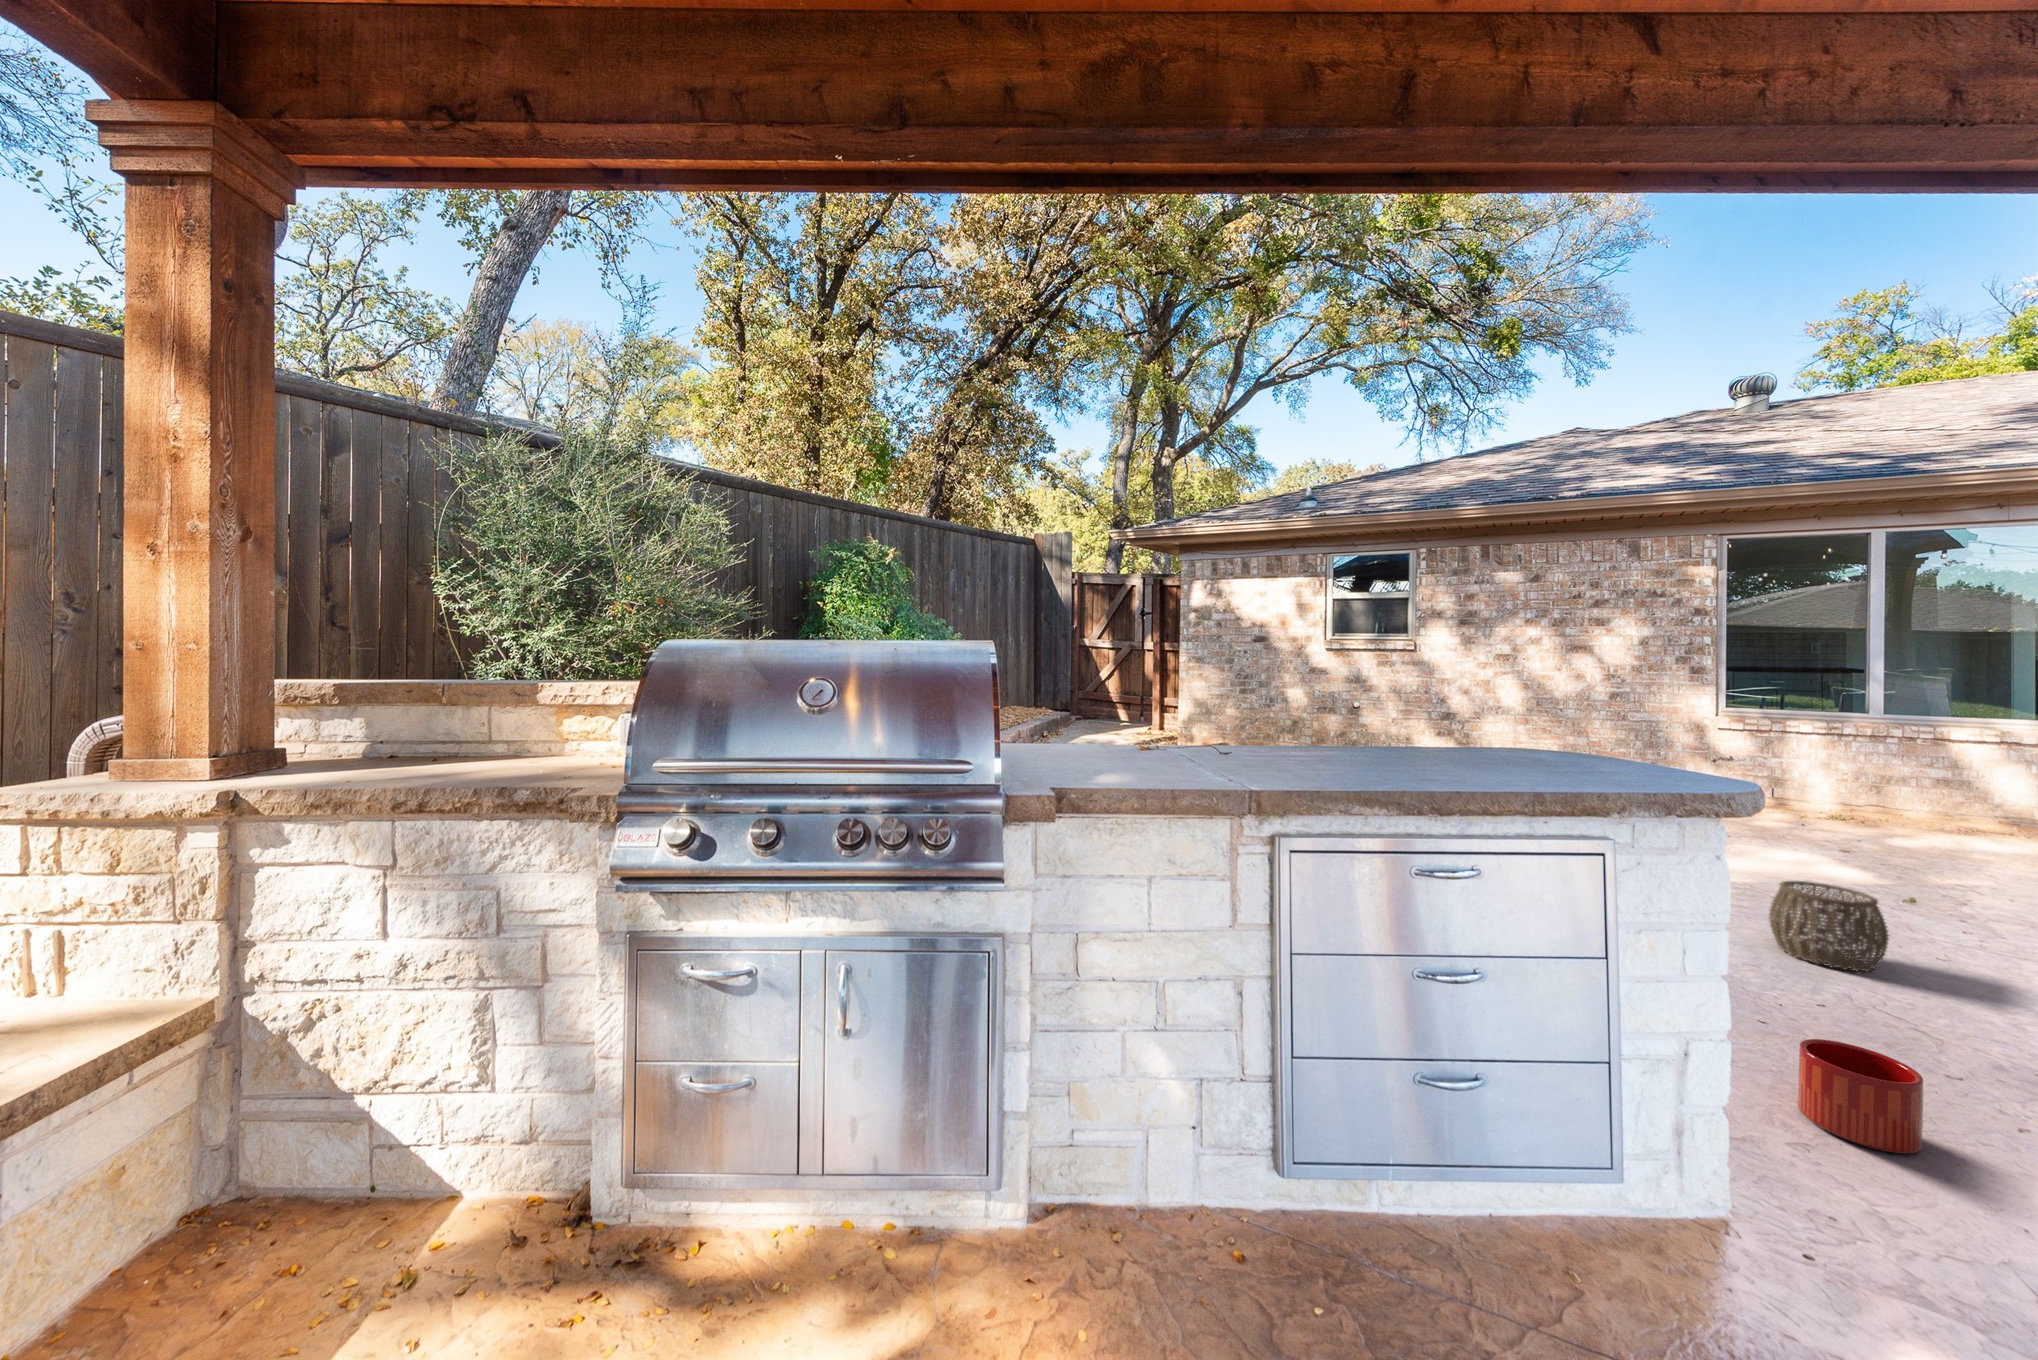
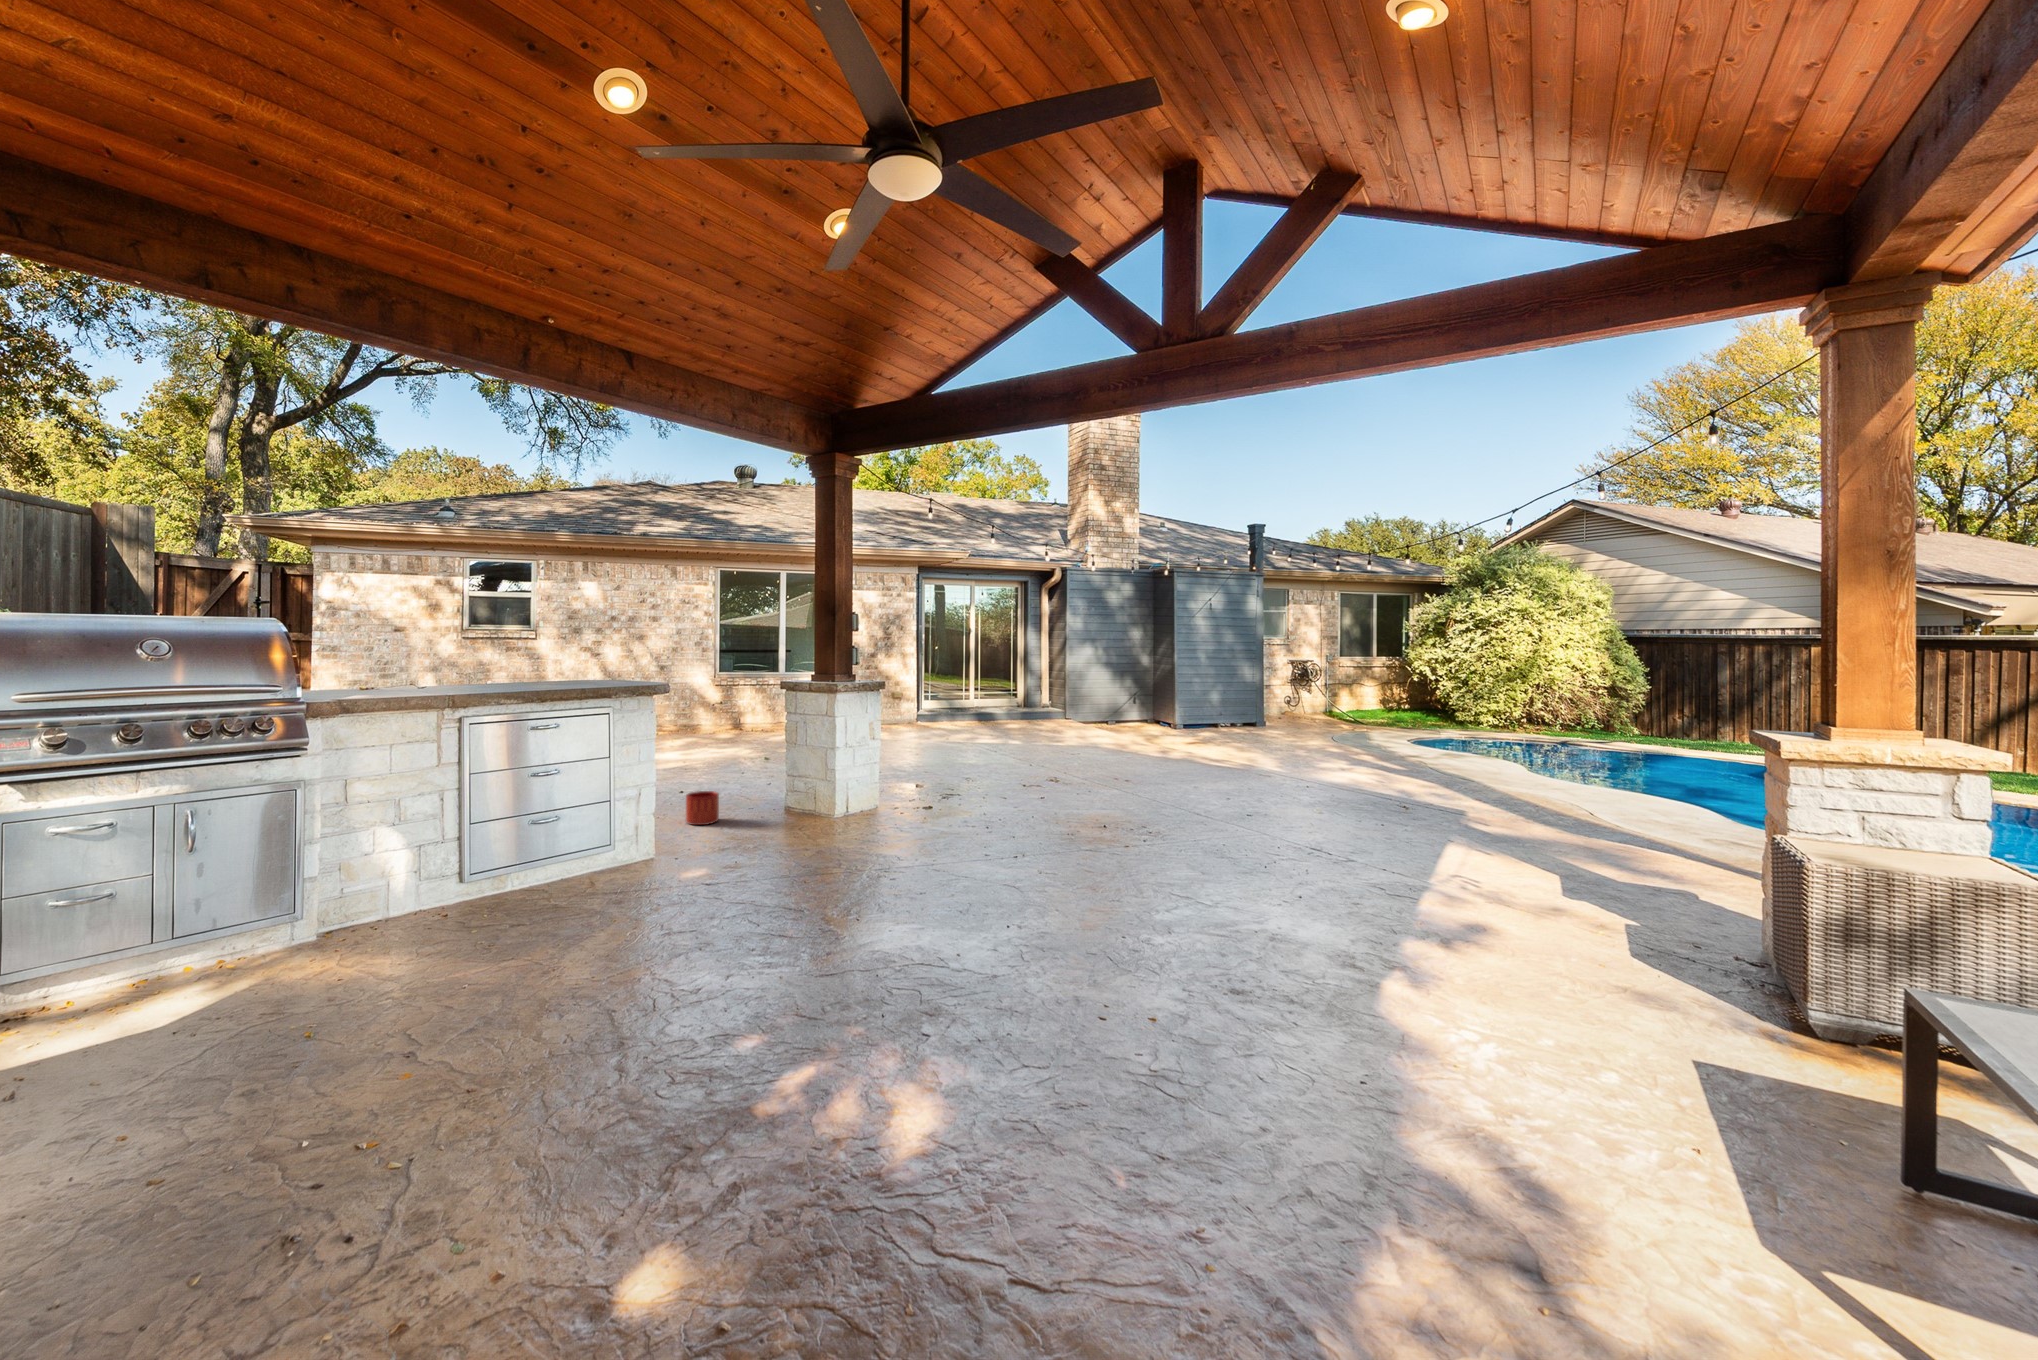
woven basket: present [1769,881,1889,972] -> none [704,745,743,782]

